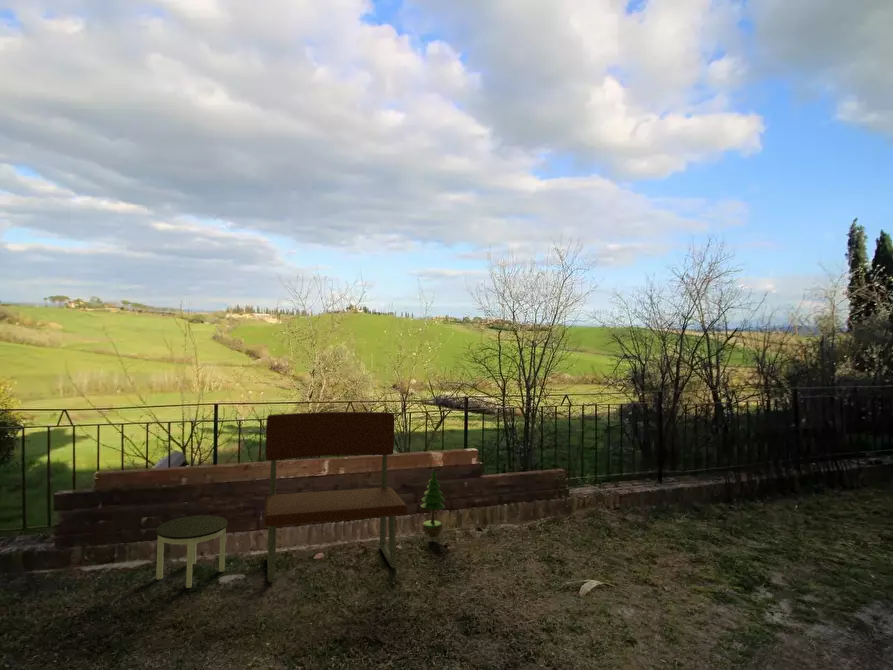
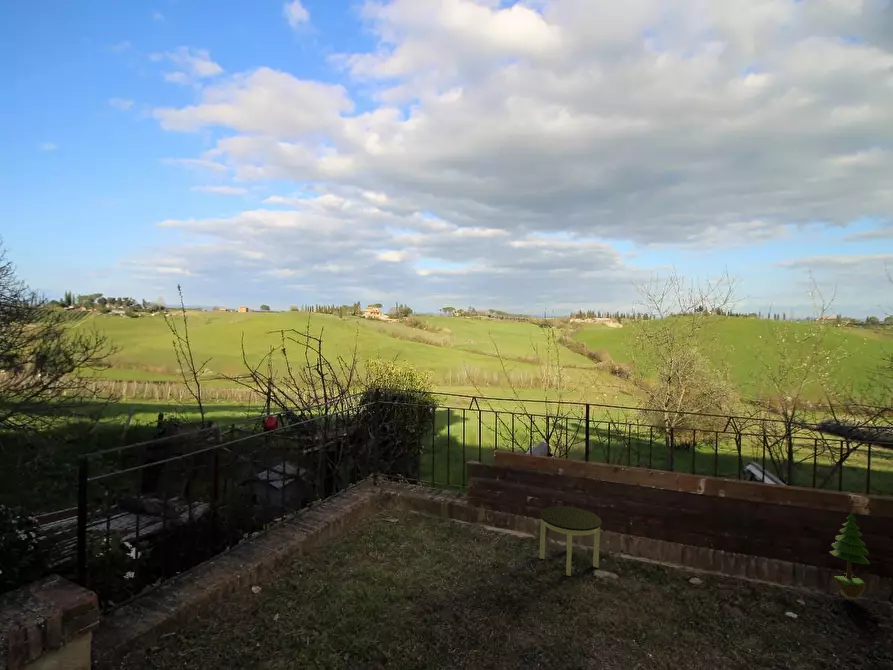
bench: present [265,412,407,583] -> none [639,421,824,623]

